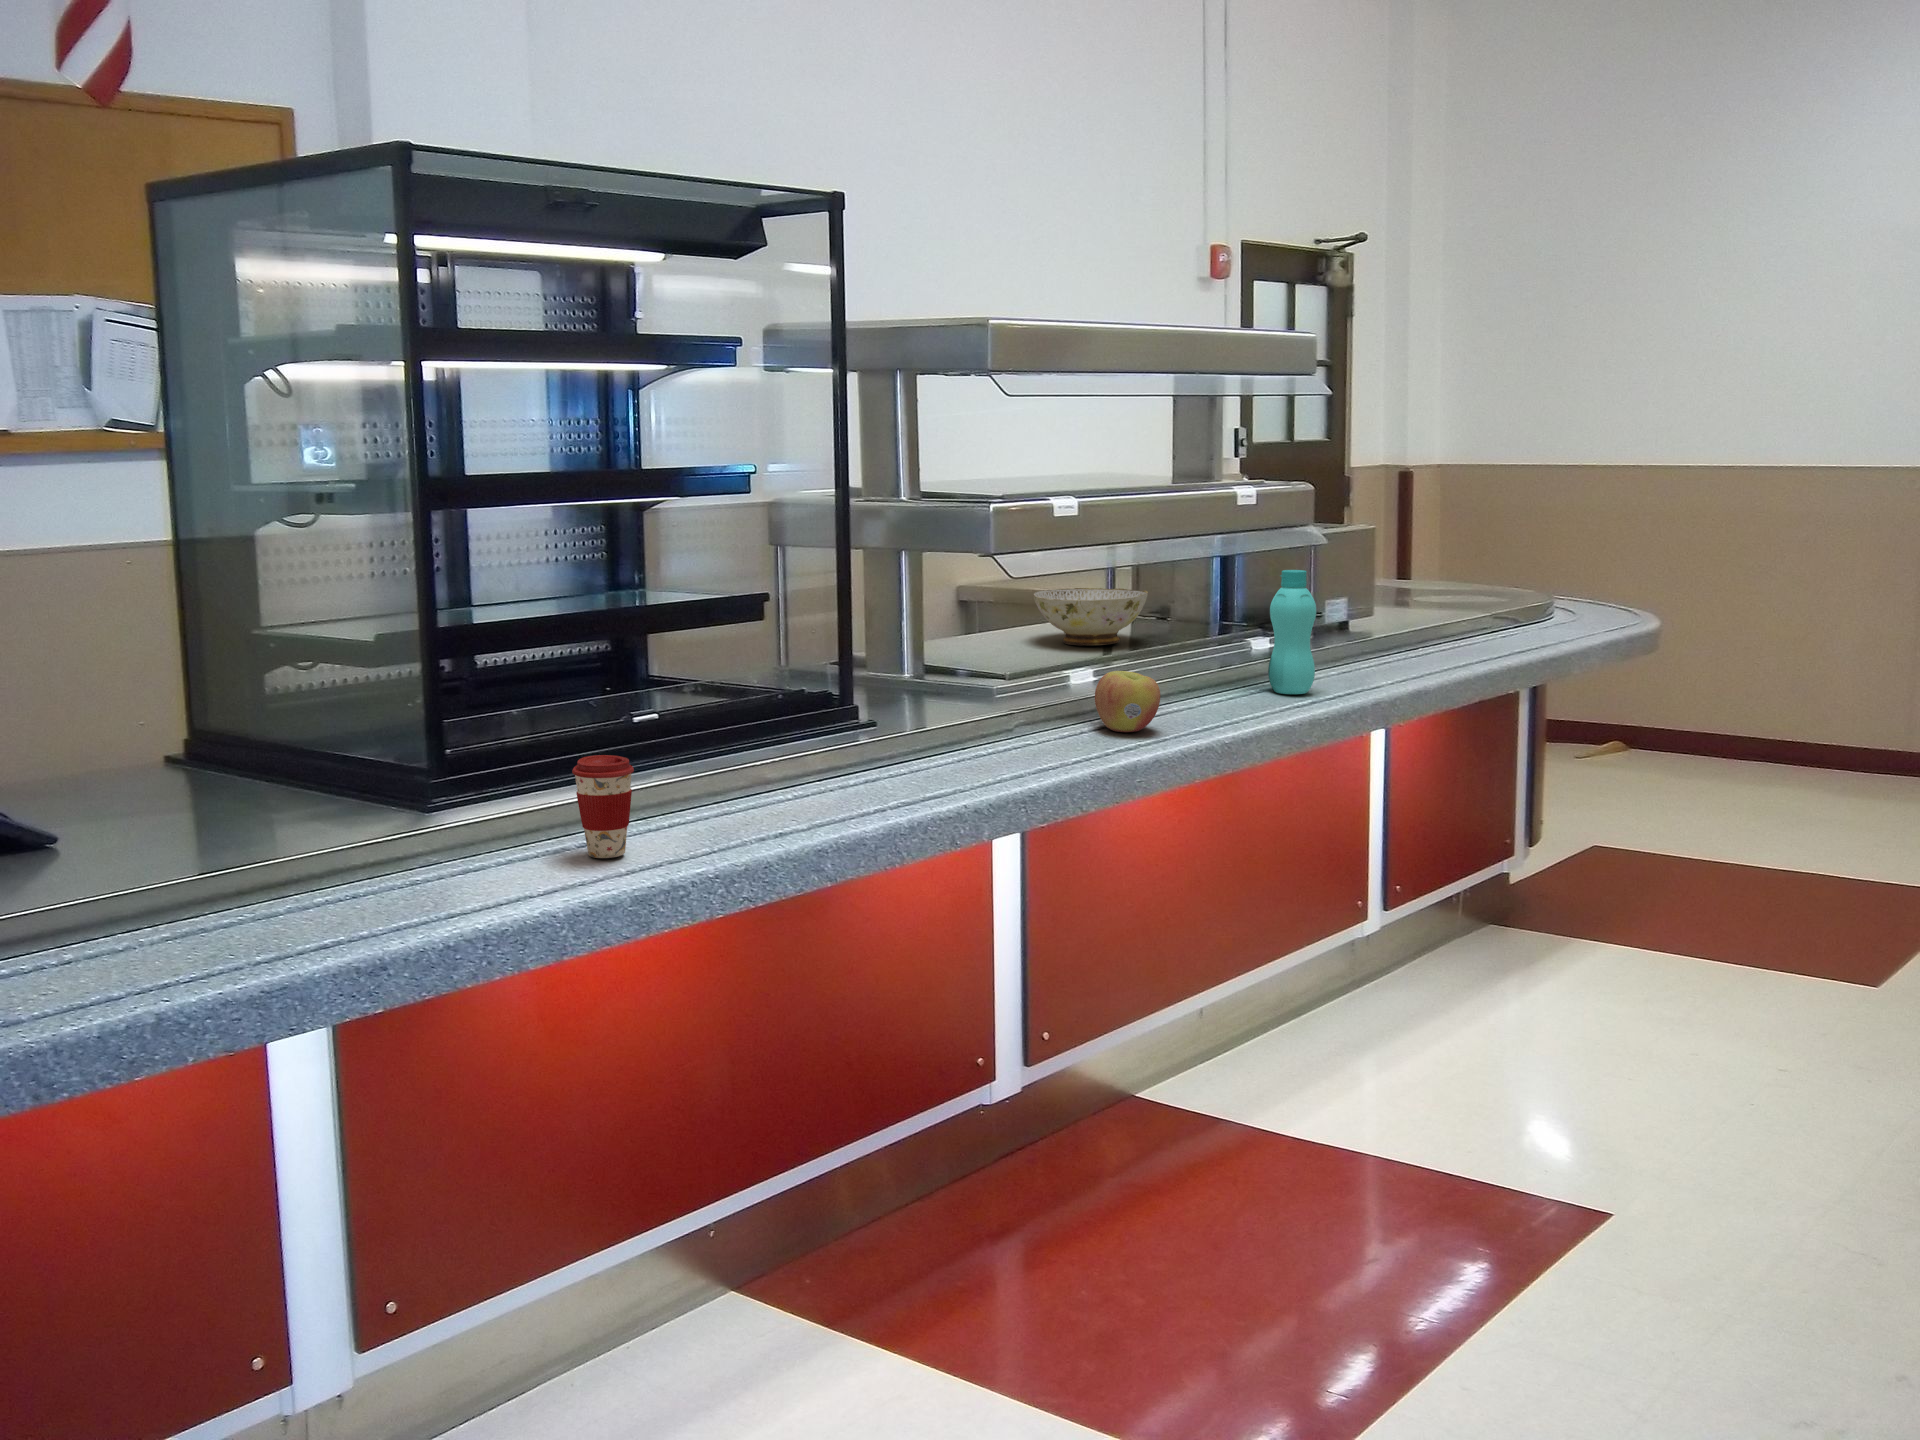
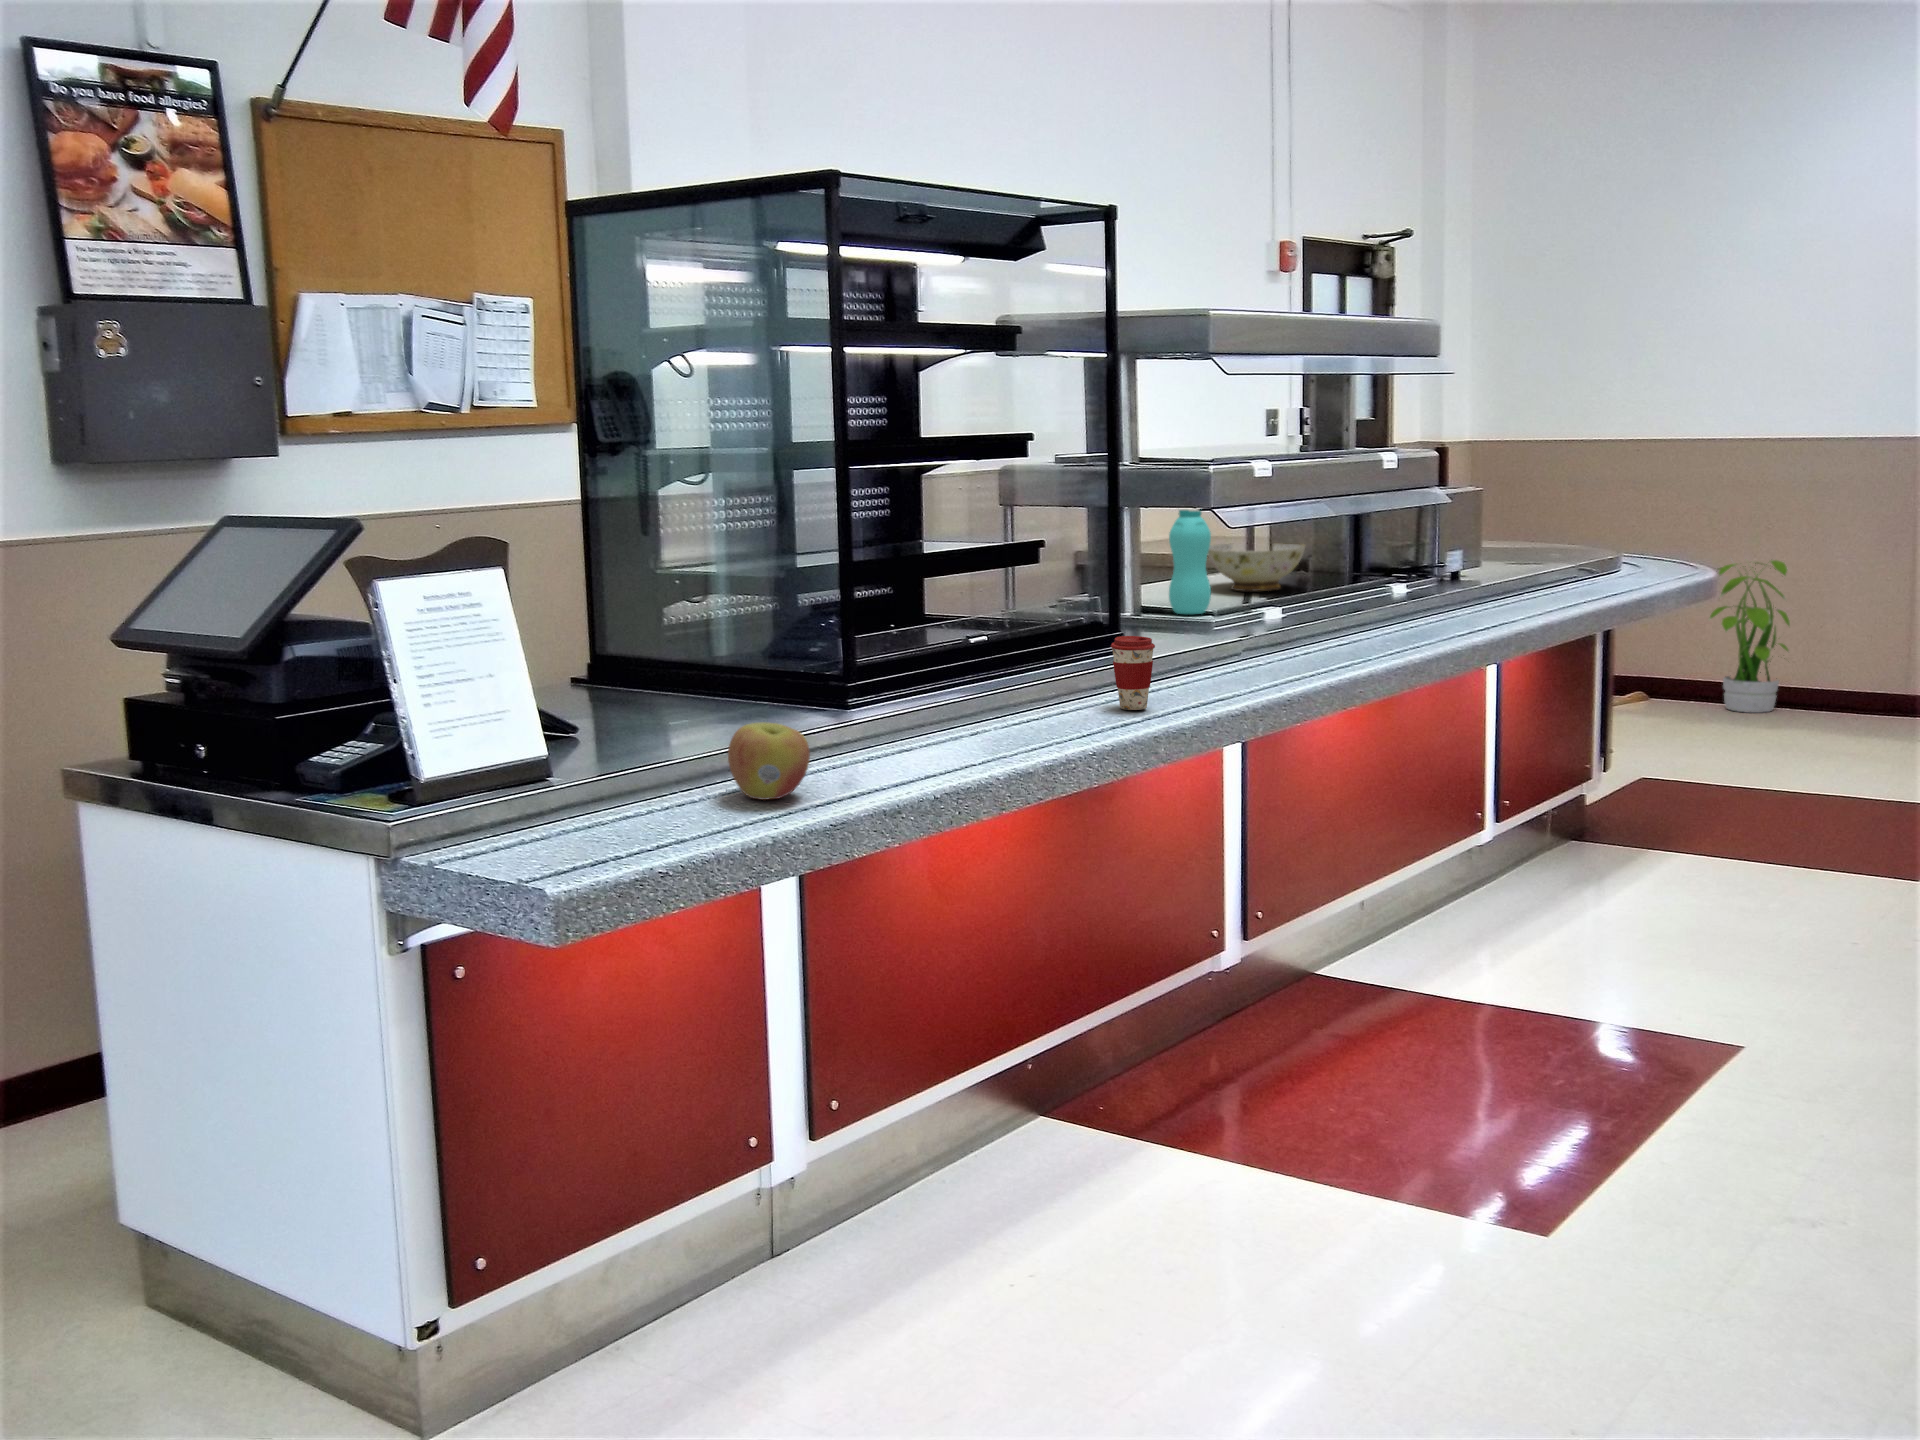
bottle: present [1268,570,1316,694] -> present [1169,510,1211,614]
potted plant: none [1673,596,1792,768] -> present [1709,560,1790,713]
apple: present [1095,671,1160,732] -> present [728,722,810,800]
coffee cup: present [572,755,634,858] -> present [1111,636,1155,710]

